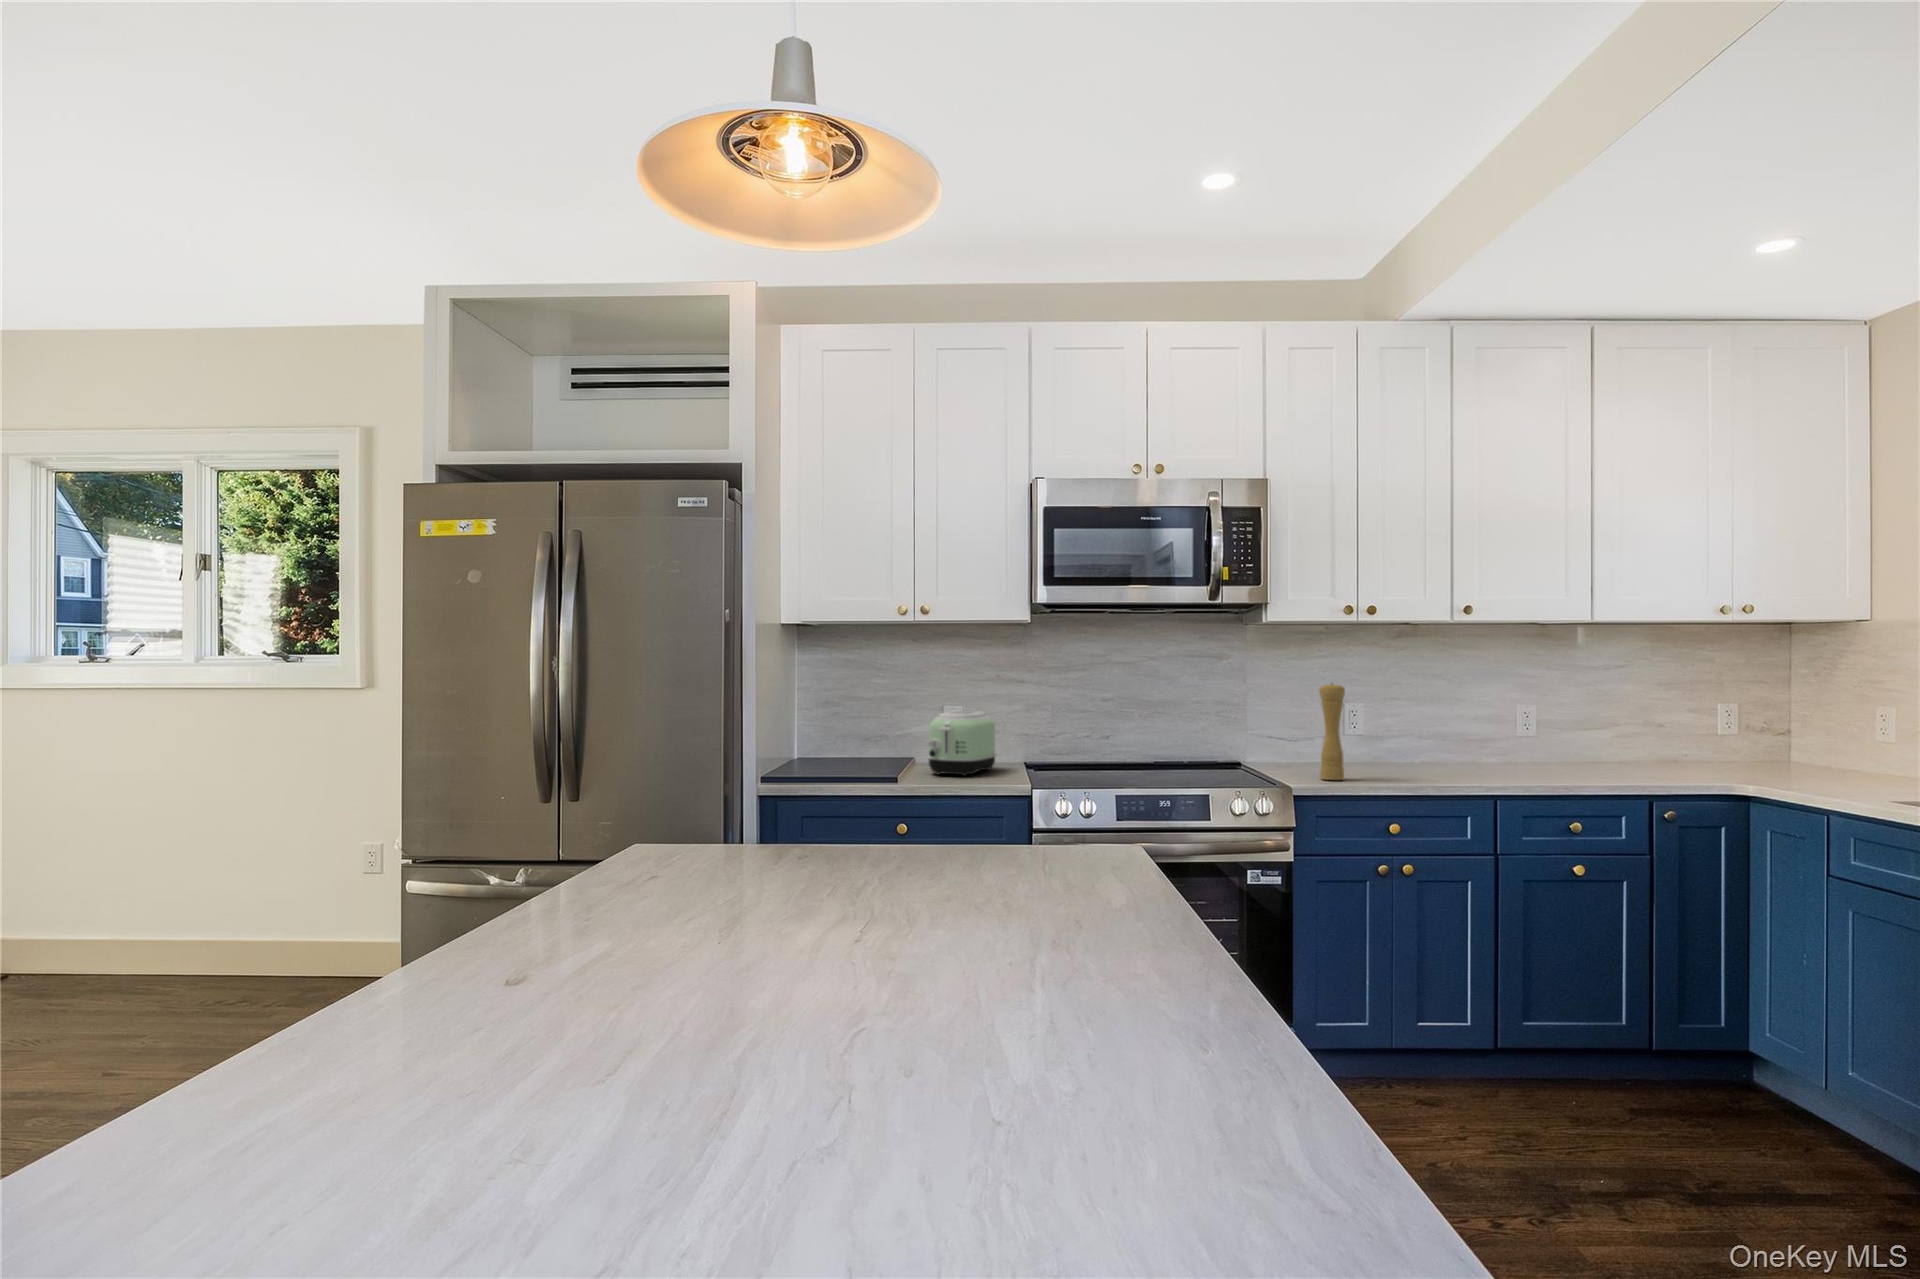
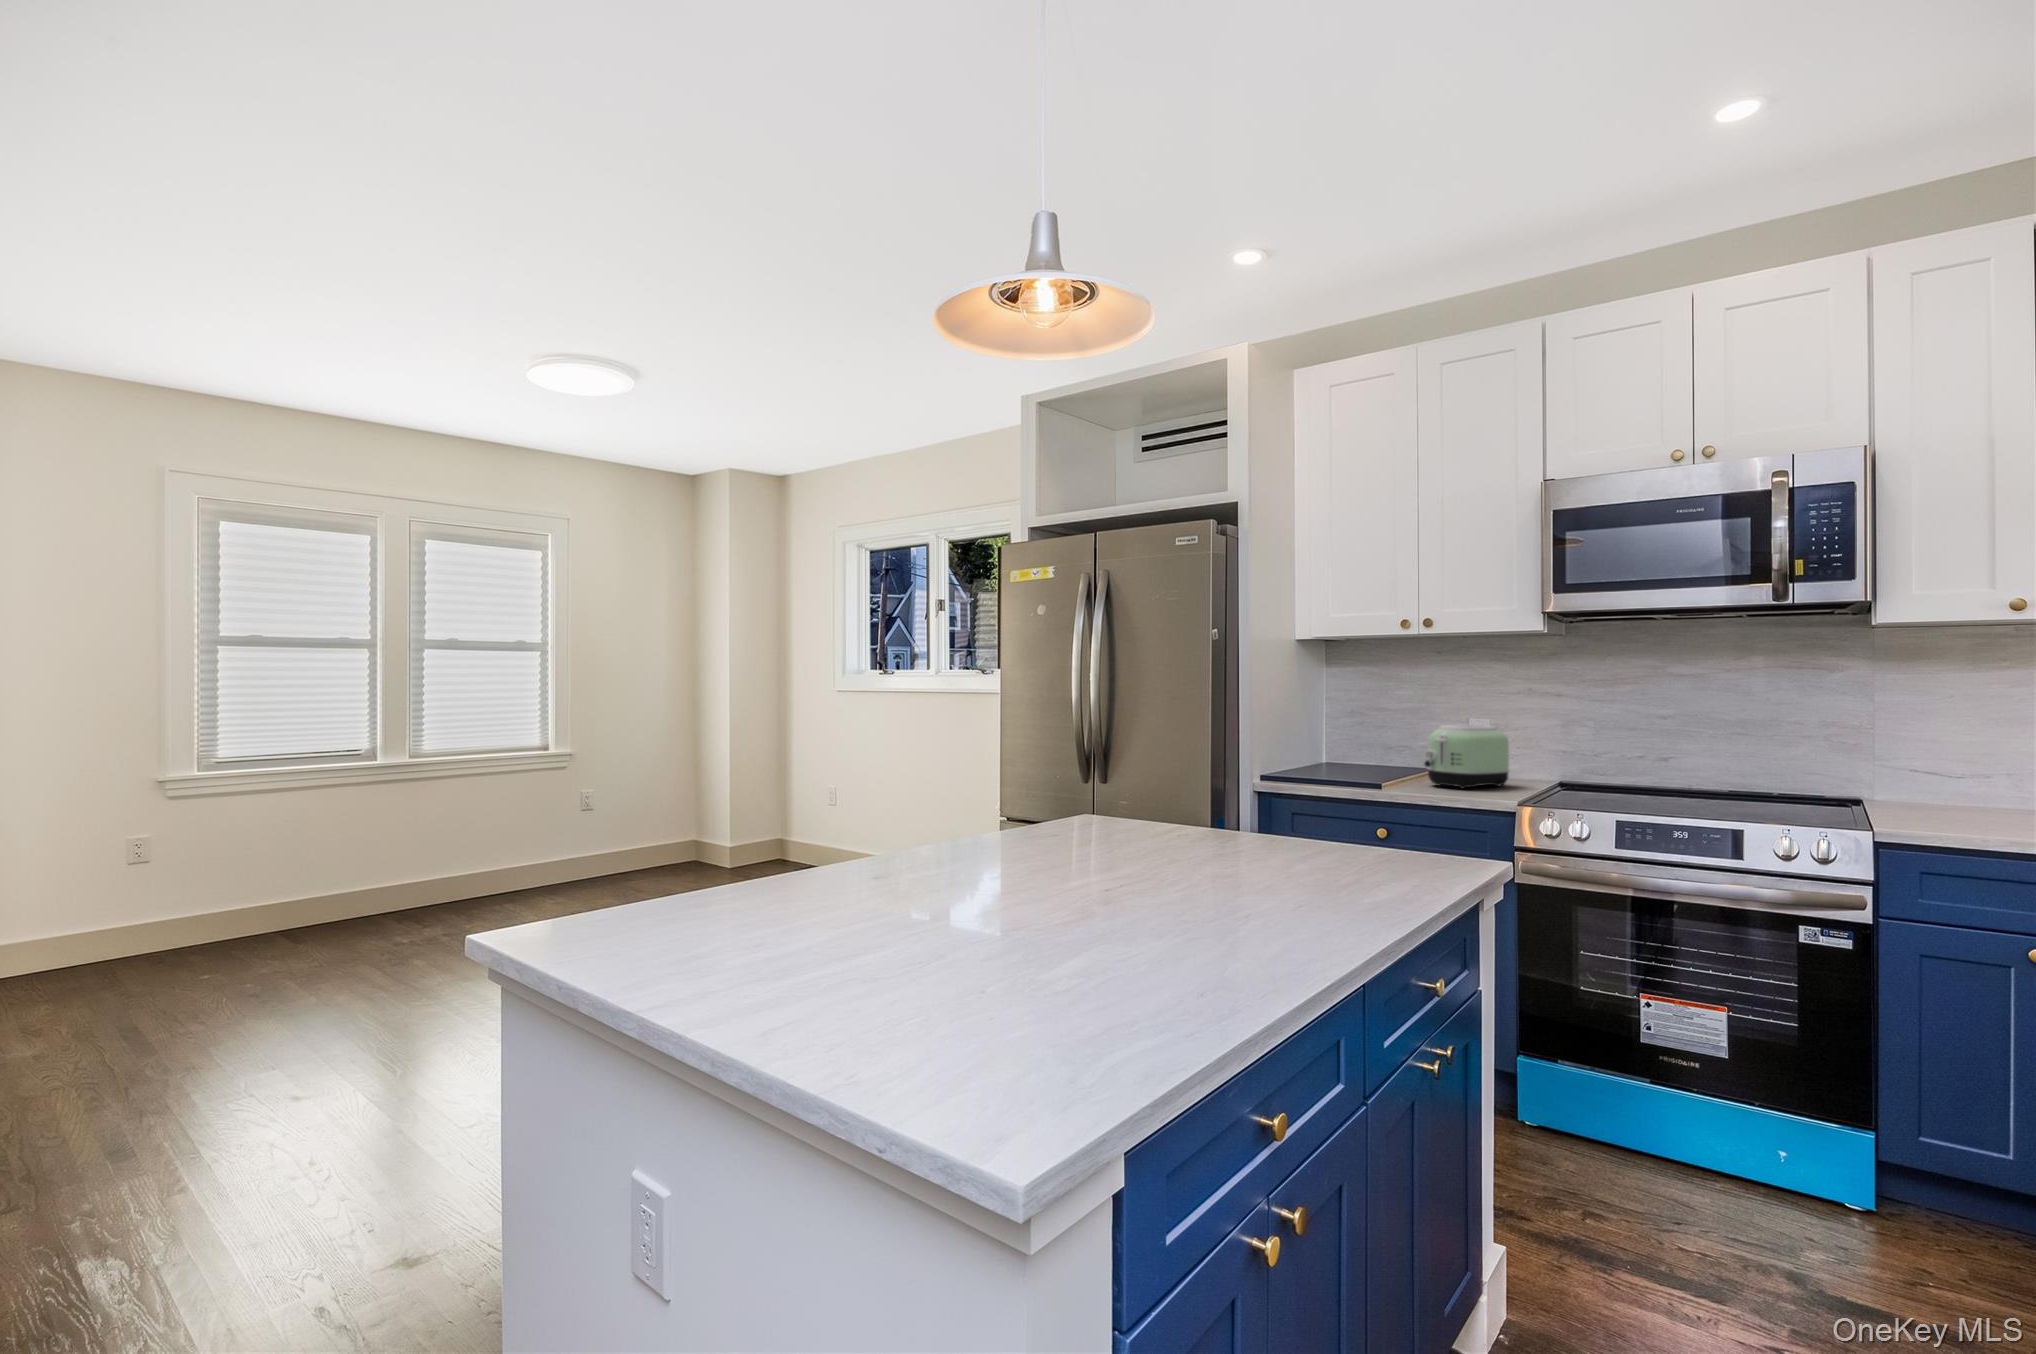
pepper mill: present [1319,683,1345,780] -> none [1945,703,1989,831]

